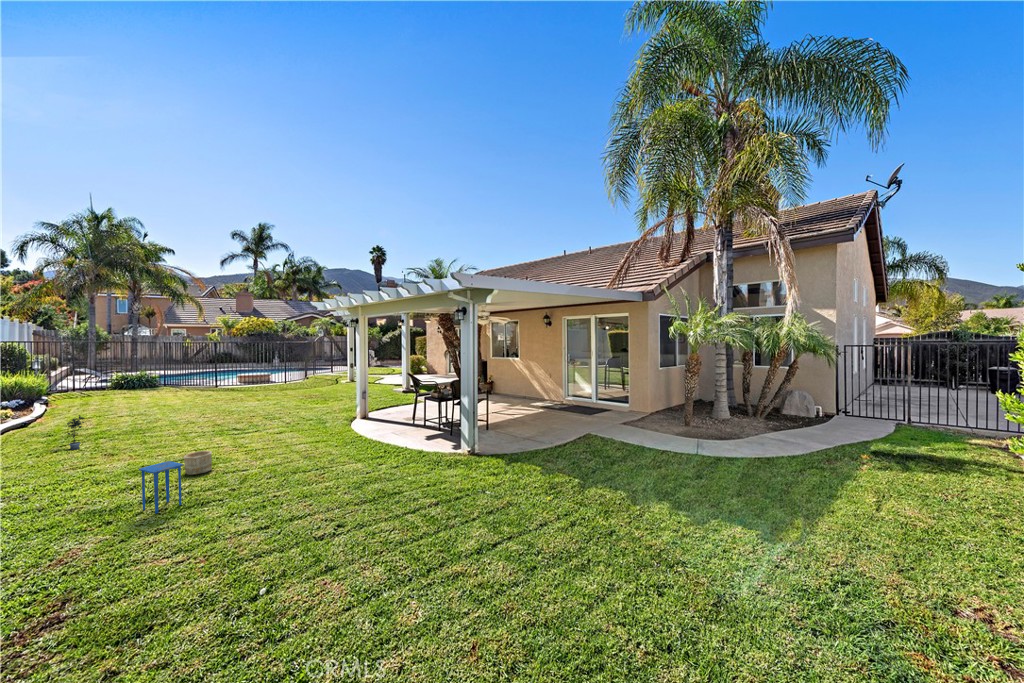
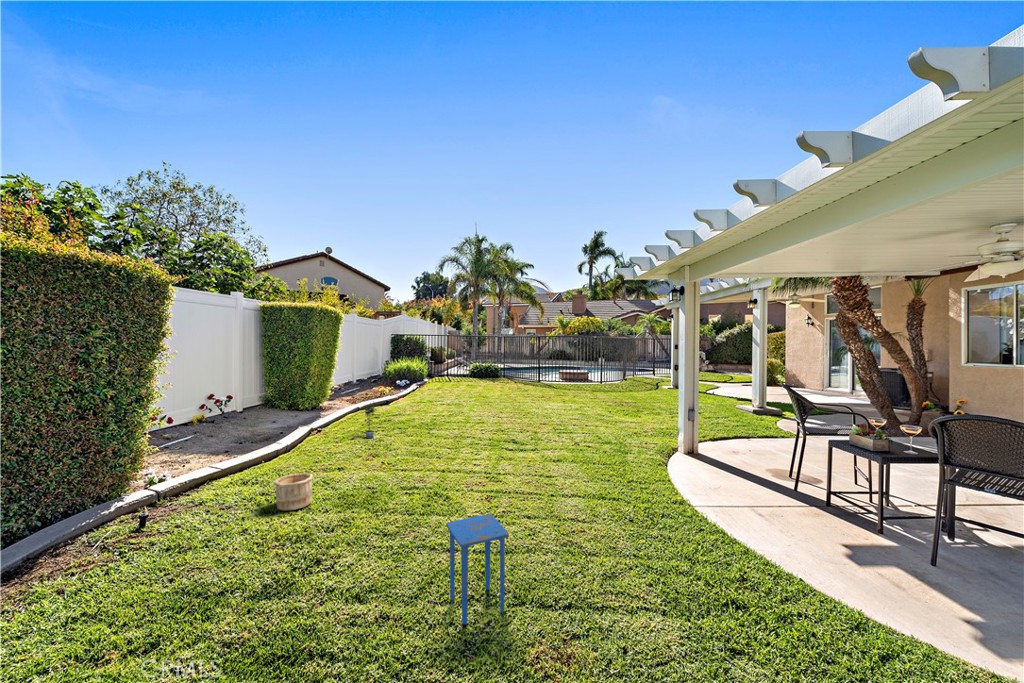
wooden bucket: present [184,451,212,475] -> present [274,473,313,511]
side table: present [139,461,184,514] -> present [446,514,509,624]

